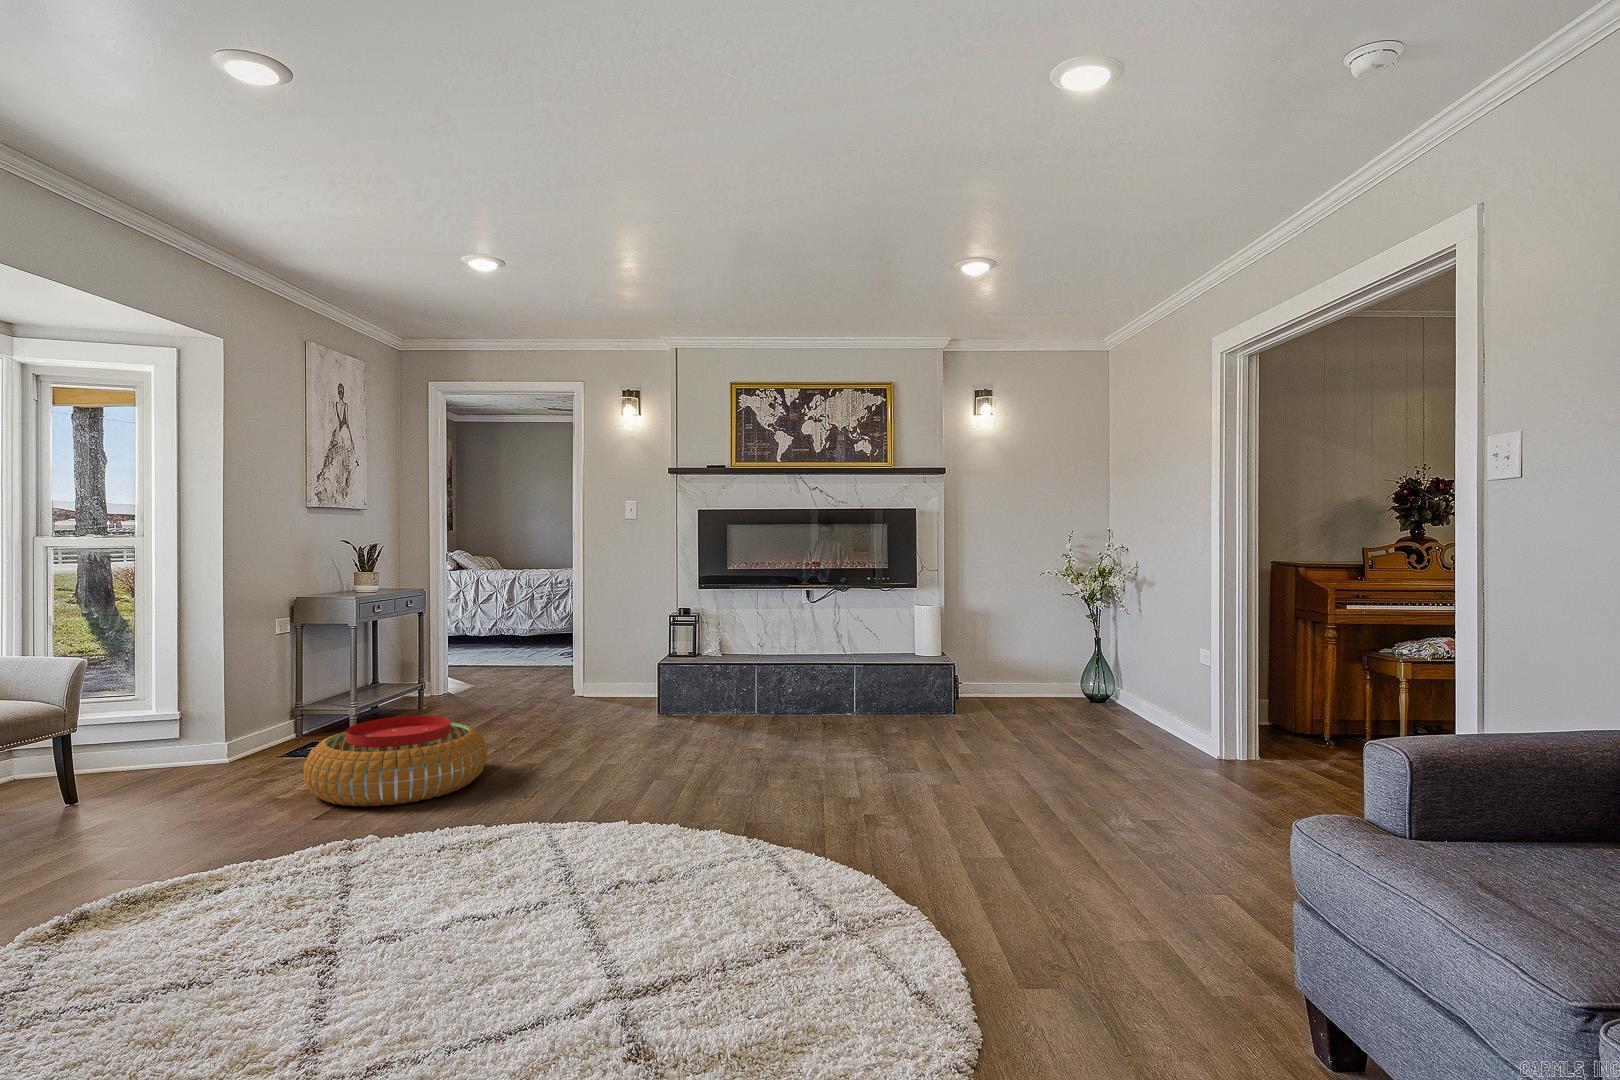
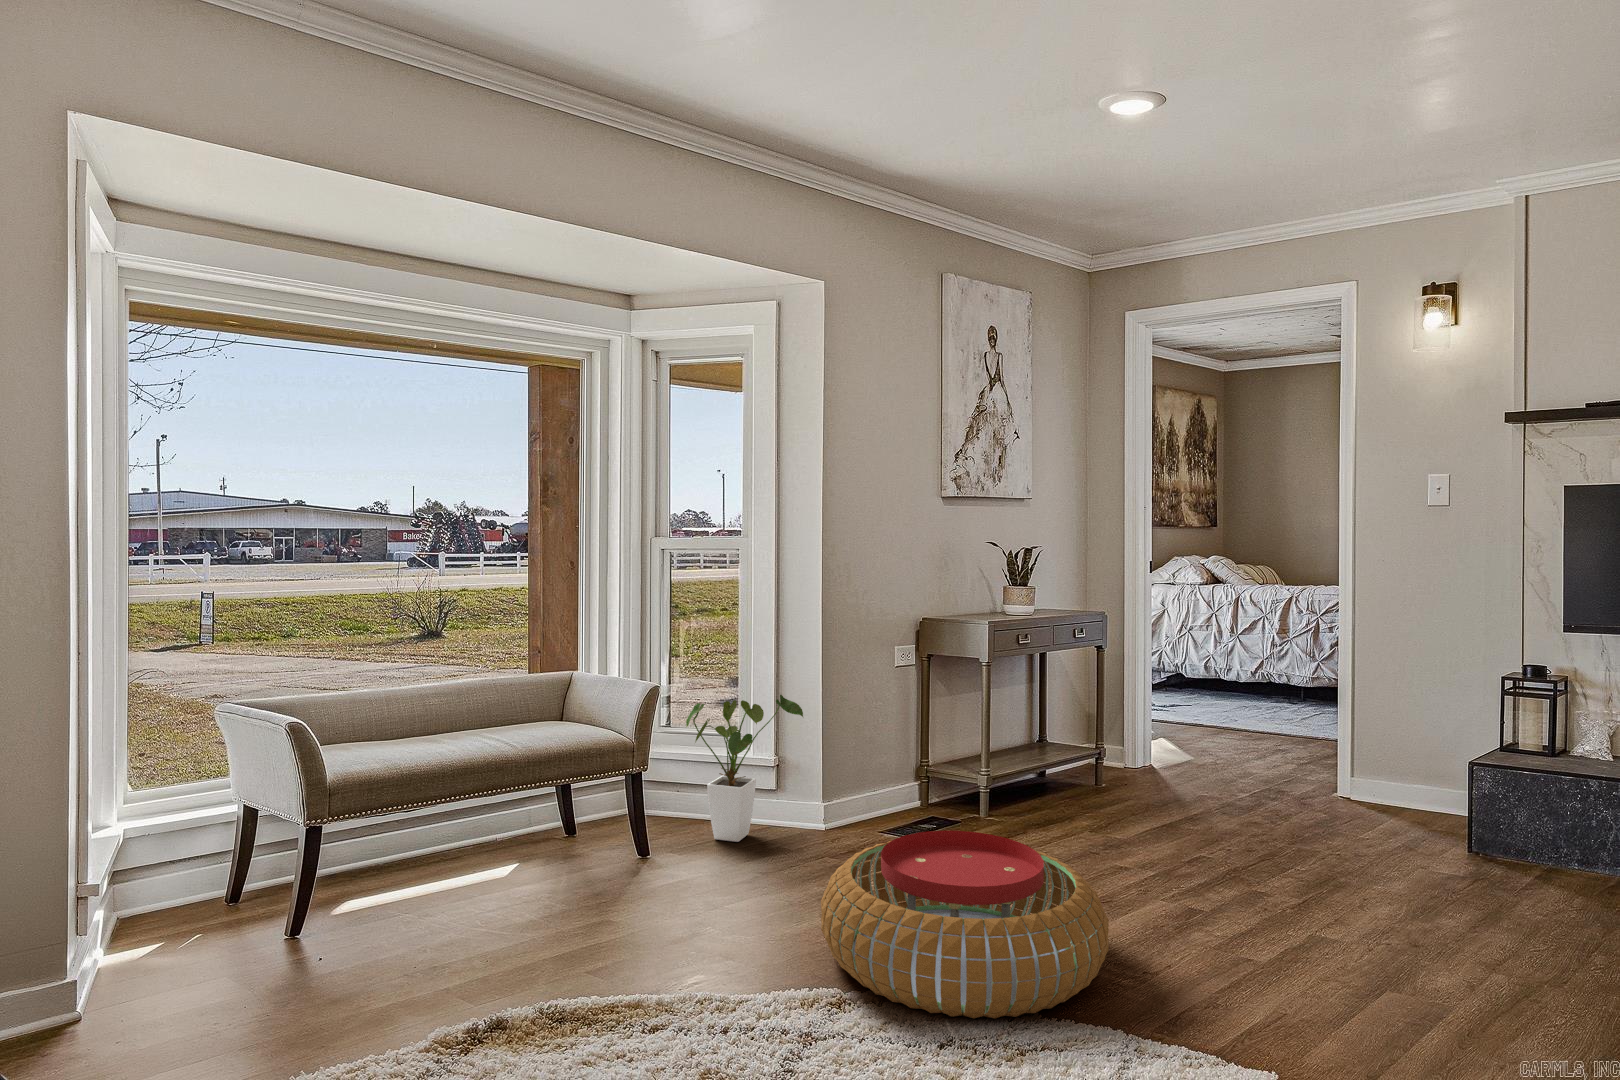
house plant: none [111,662,212,783] -> present [686,695,803,842]

